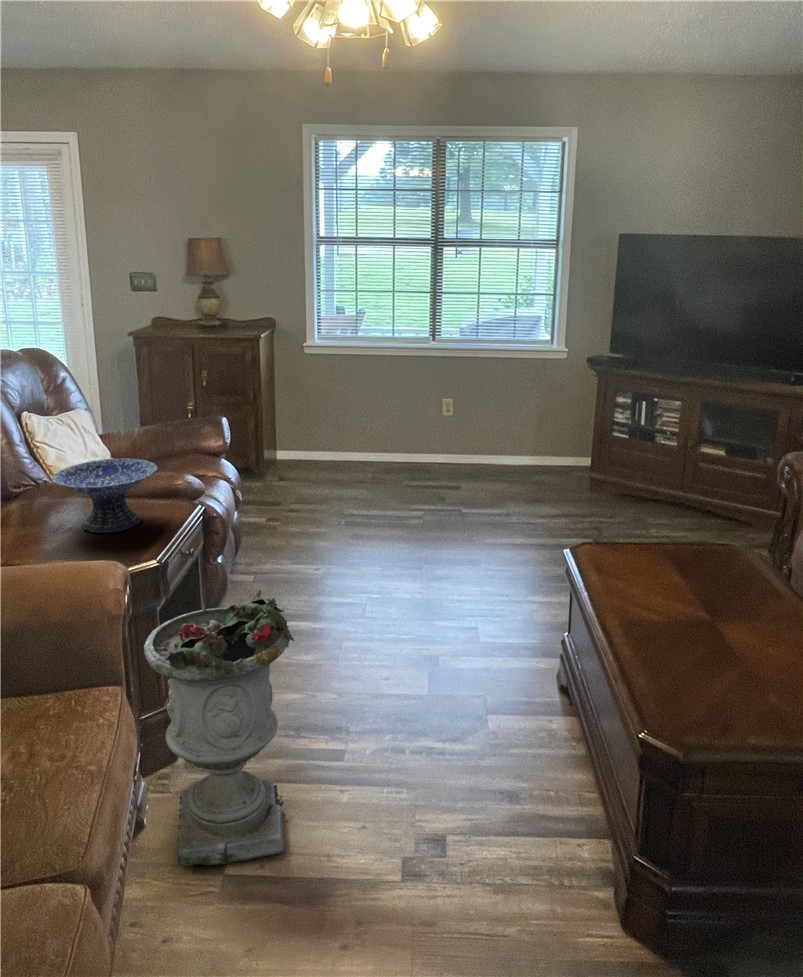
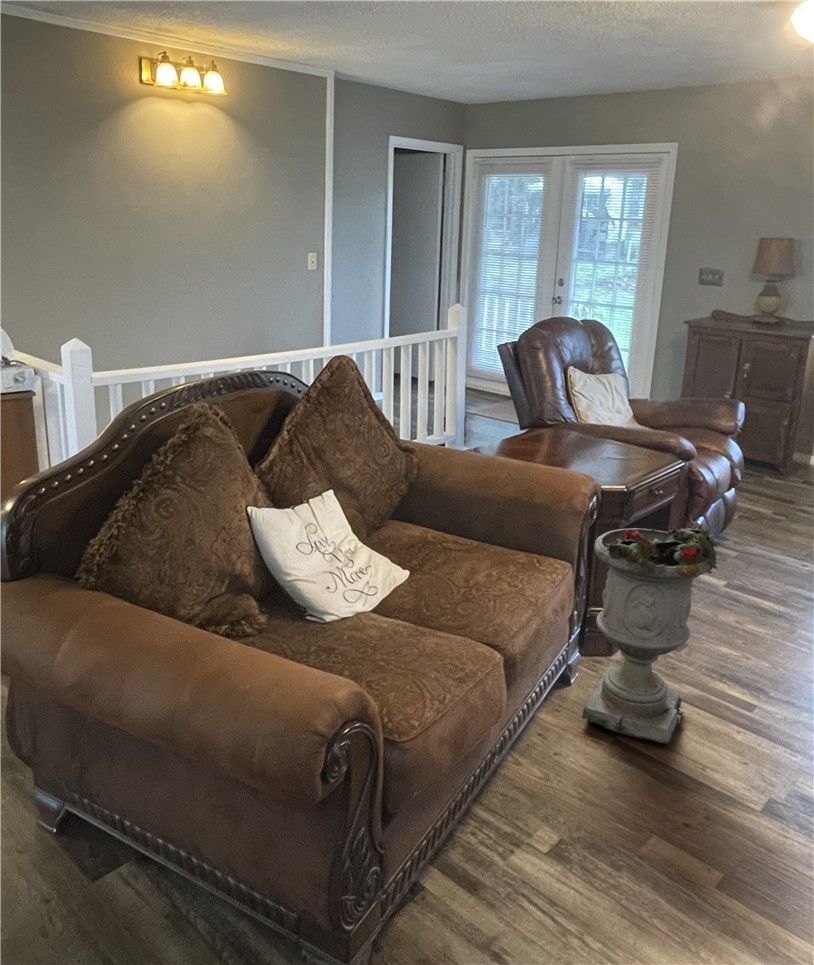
decorative bowl: present [52,459,158,532] -> none [570,406,654,463]

